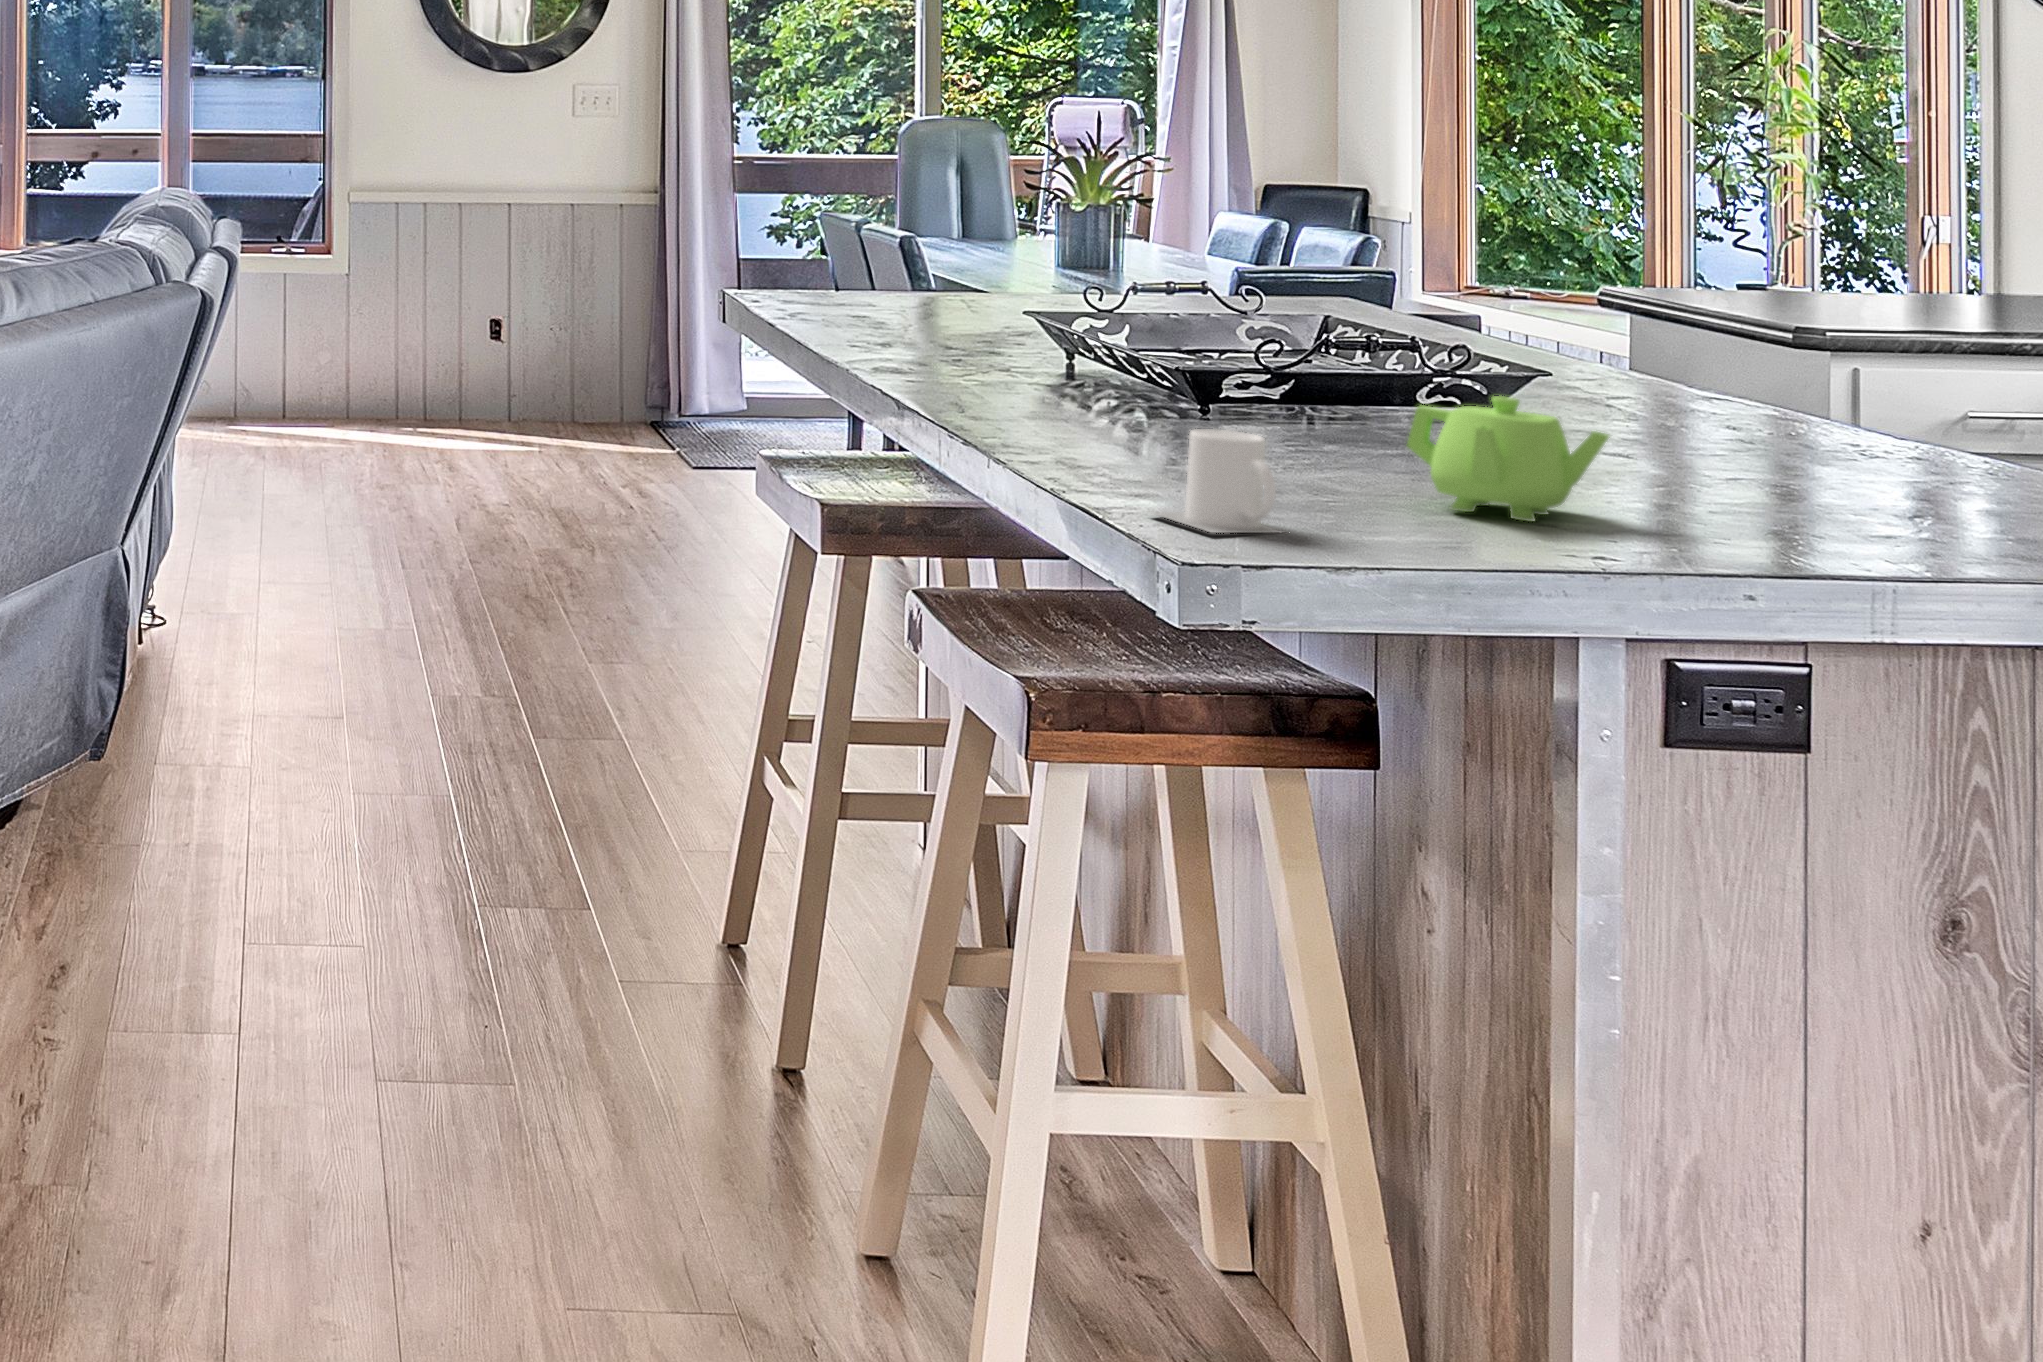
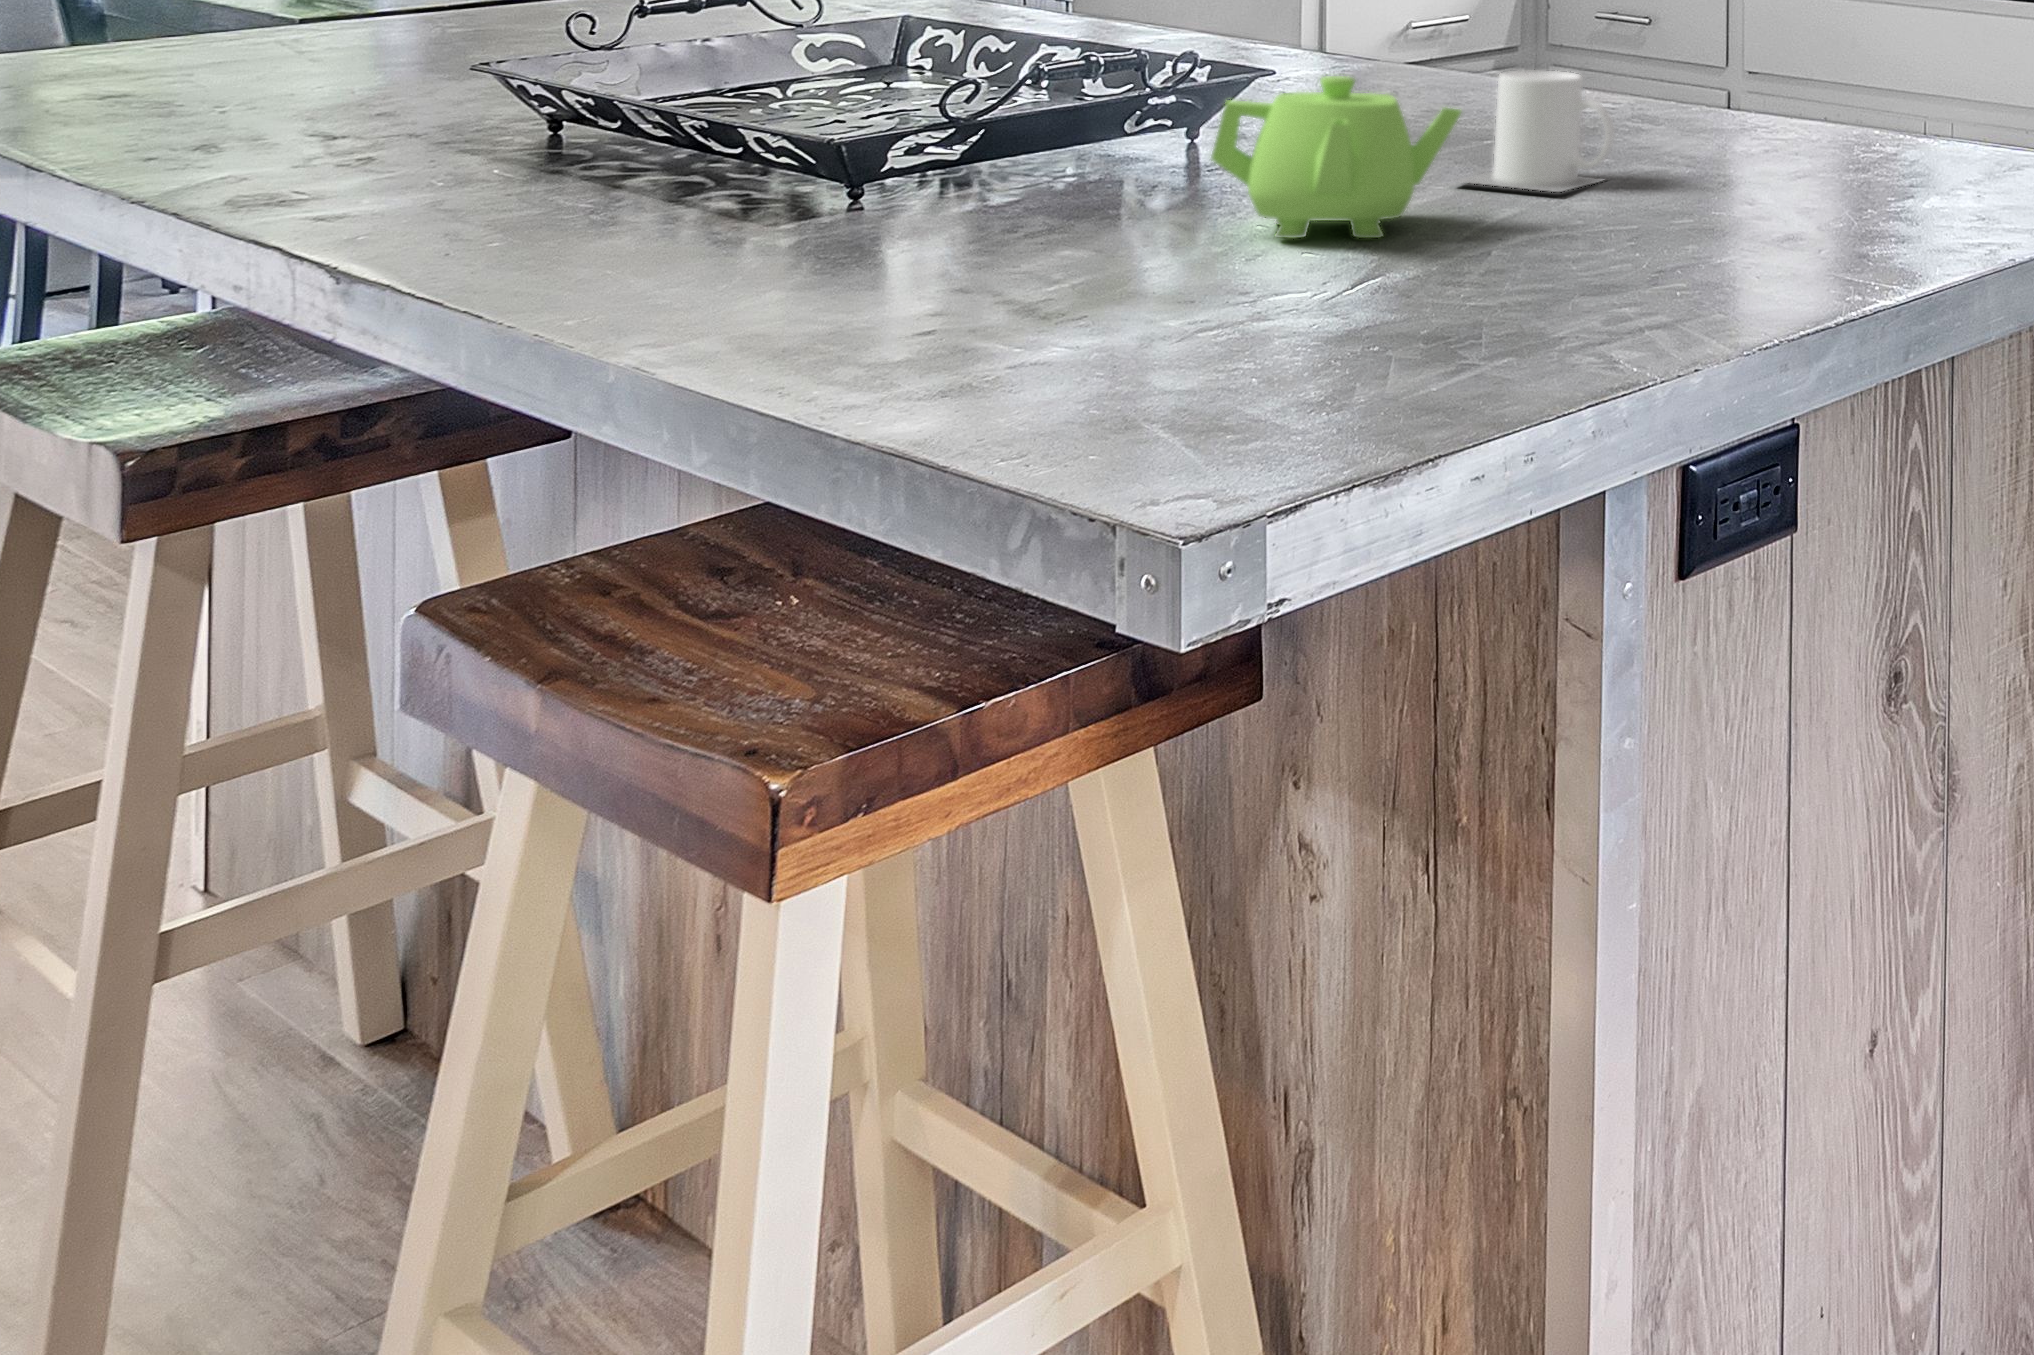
mug: present [1155,429,1280,533] -> present [1452,71,1615,192]

